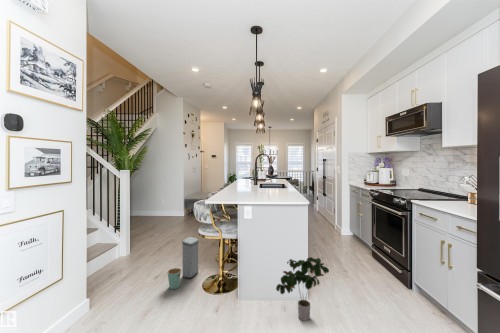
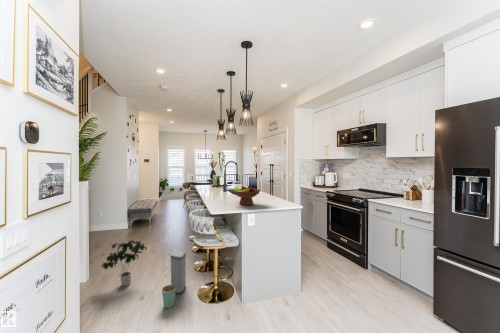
fruit bowl: none [236,177,267,197] -> present [232,186,260,205]
potted plant: present [276,257,329,321] -> present [102,240,146,286]

